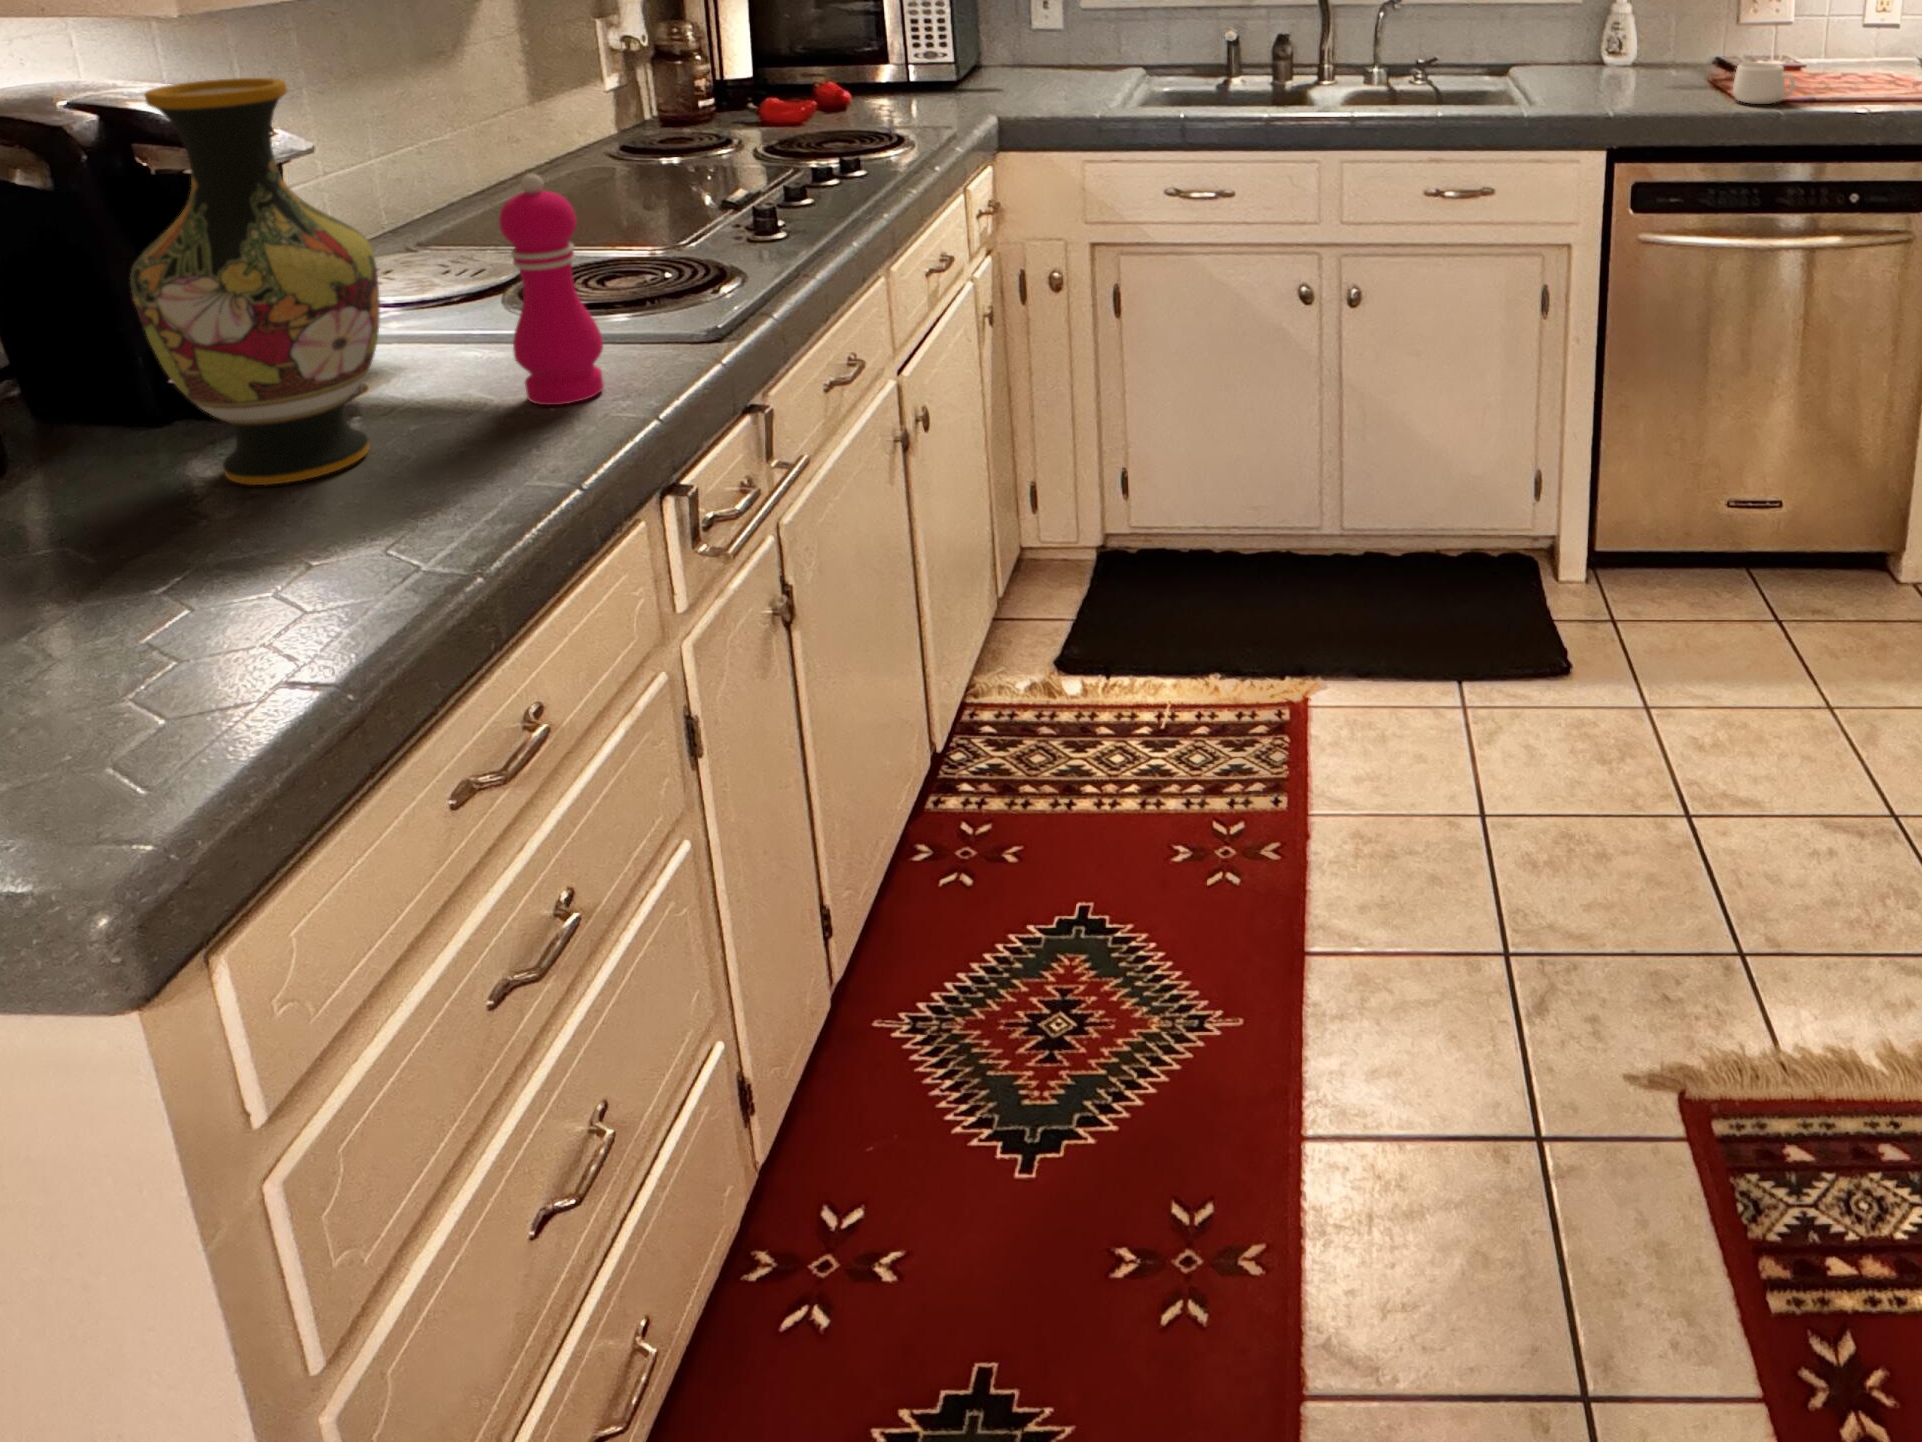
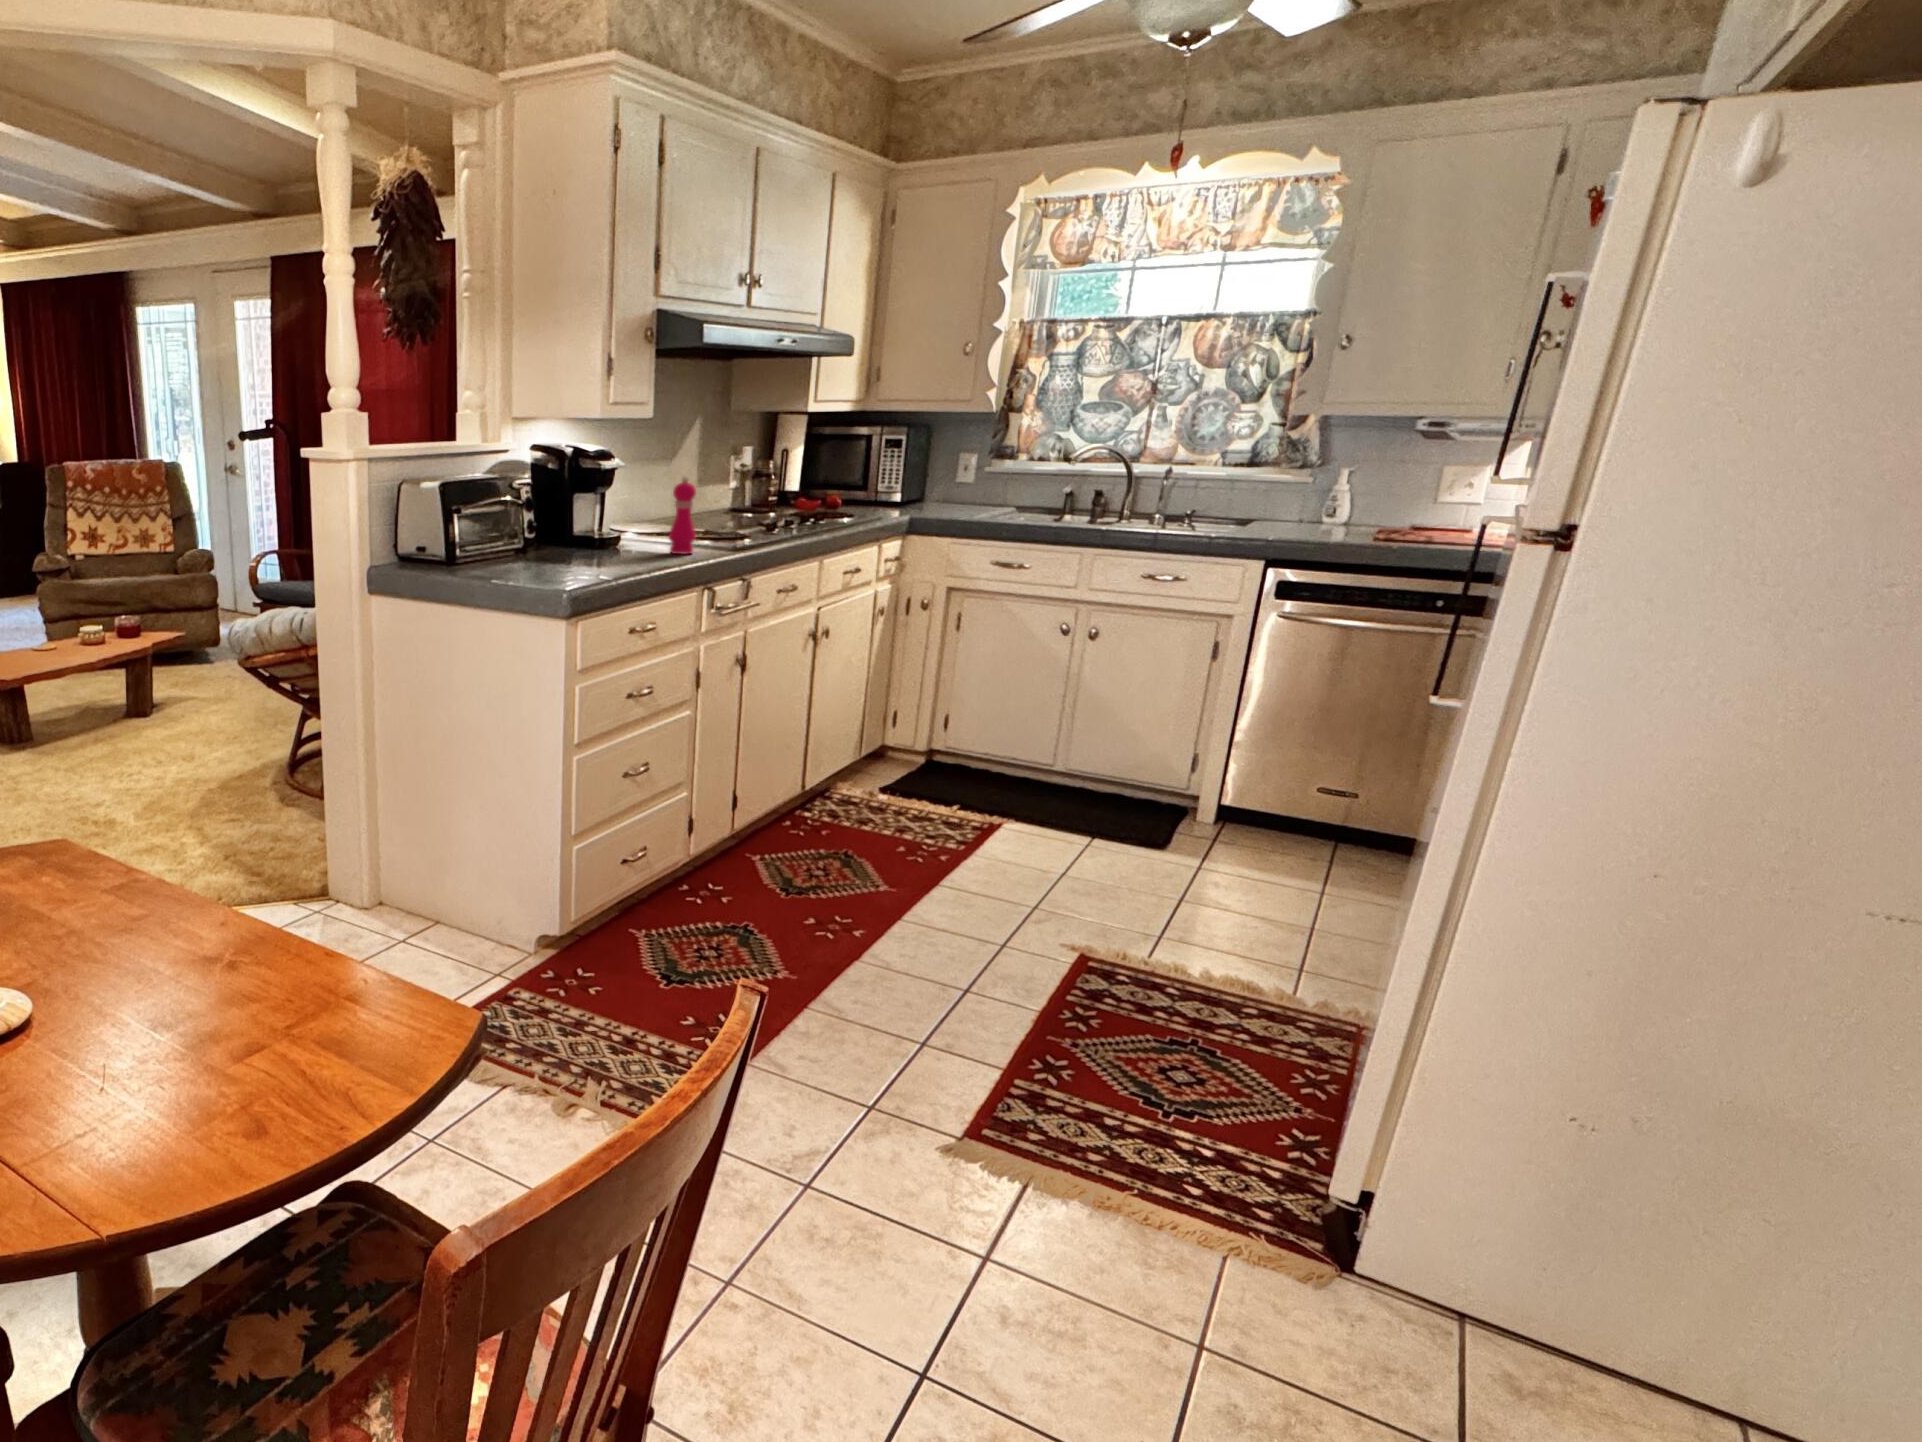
mug: present [1733,63,1795,104] -> none [1375,519,1417,544]
vase: present [130,78,380,485] -> none [577,436,637,556]

